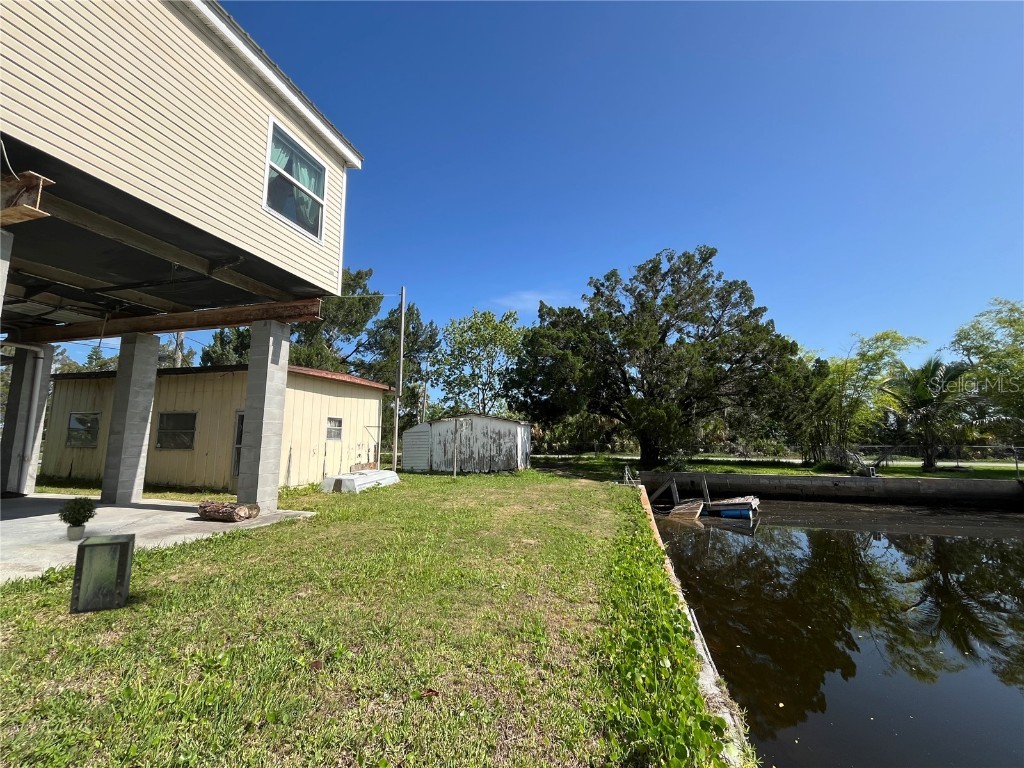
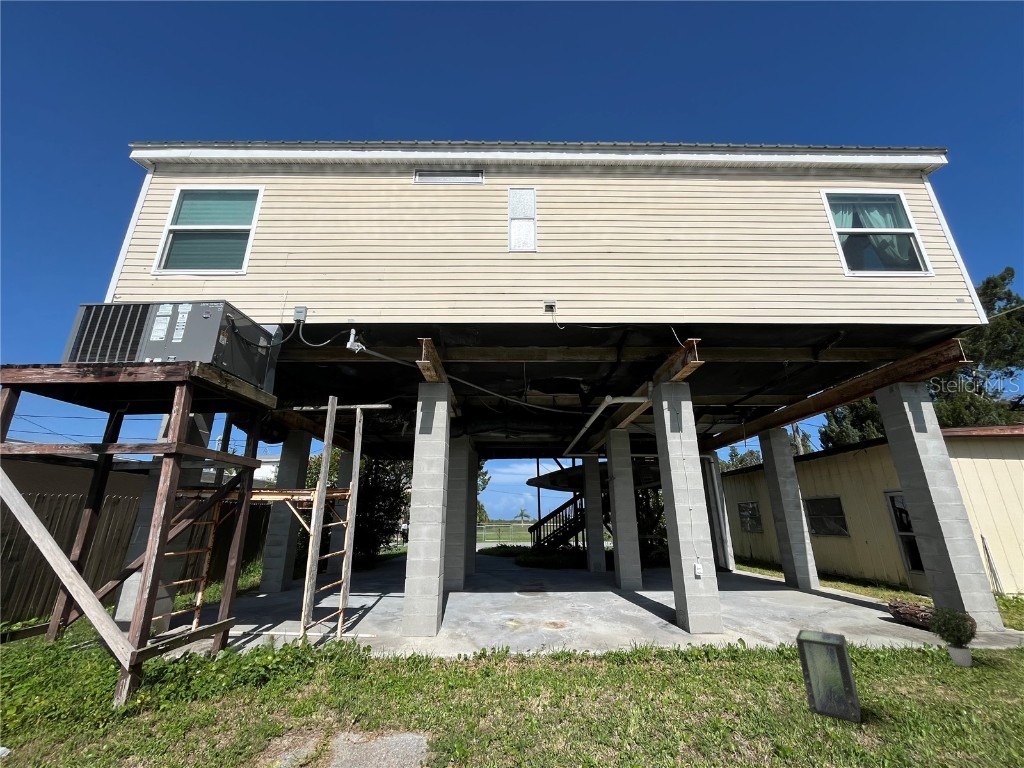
potted plant: present [58,497,97,541] -> present [928,608,977,667]

